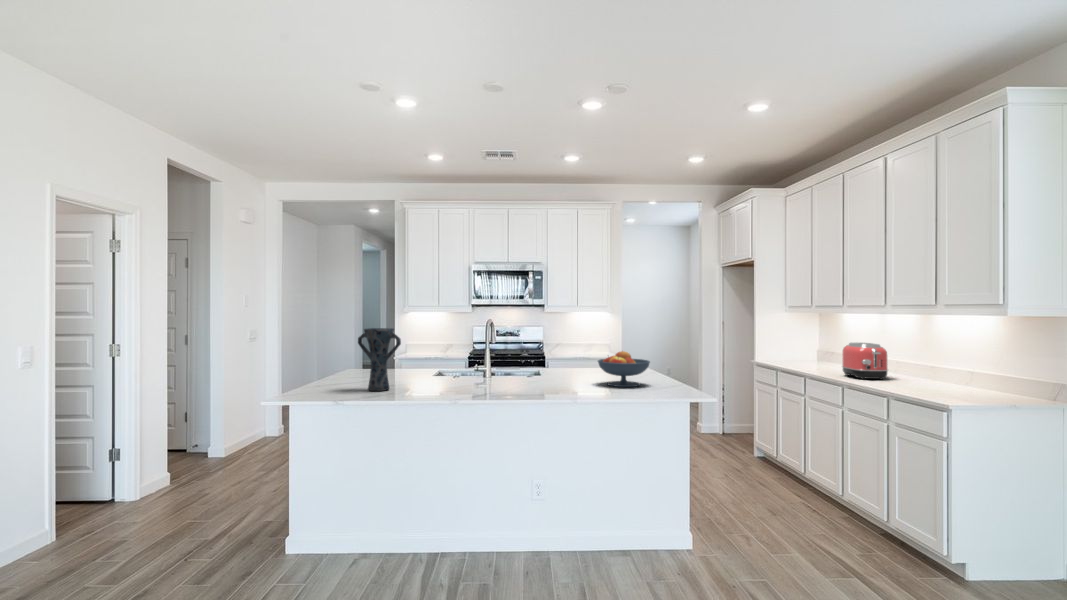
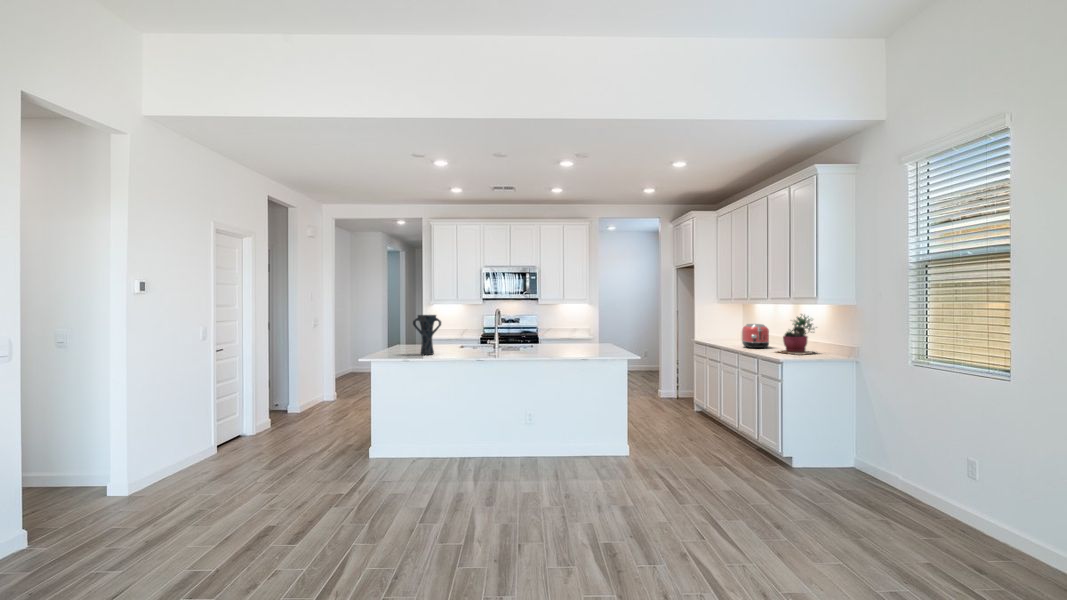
succulent plant: none [909,329,991,395] -> present [778,315,816,355]
fruit bowl: present [598,351,650,387] -> none [570,329,604,353]

